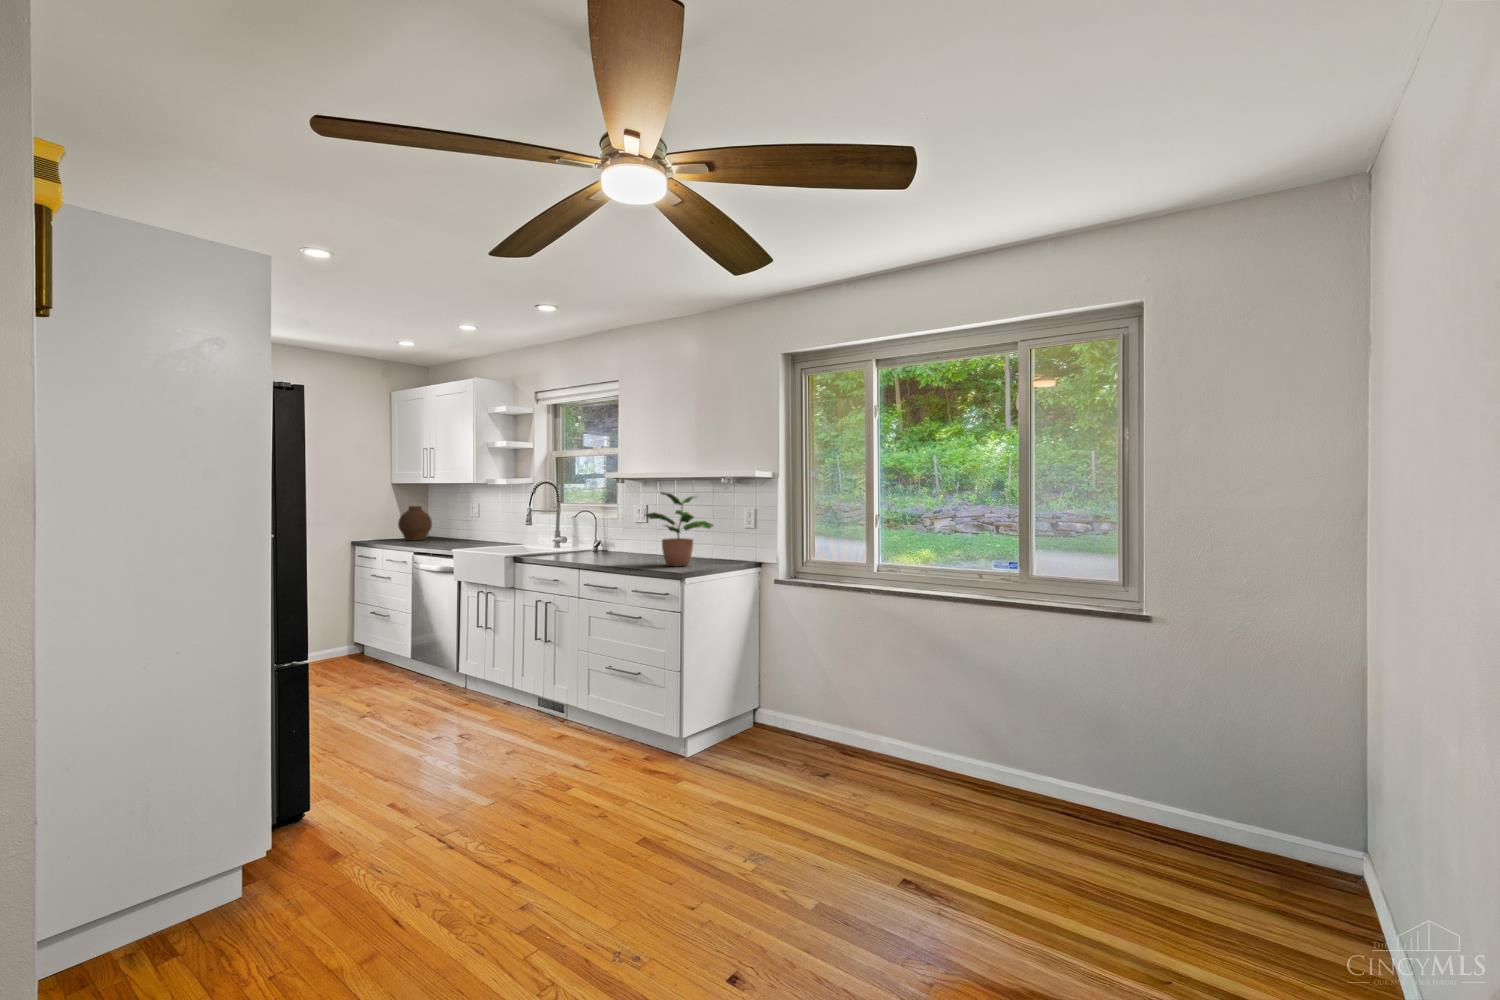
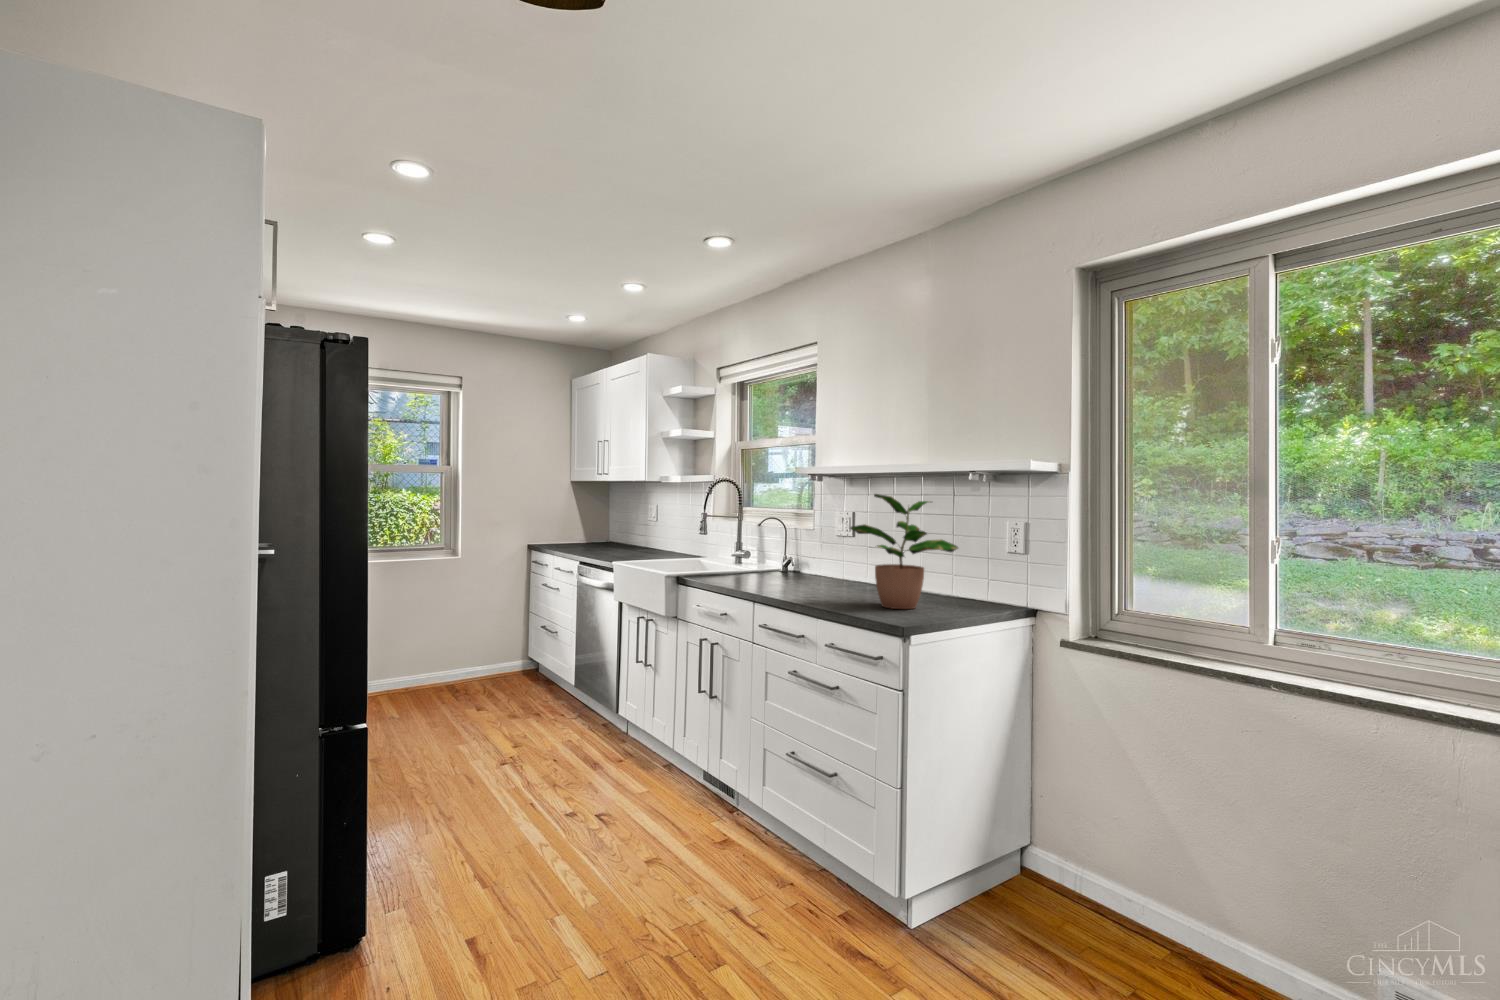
vase: present [398,506,432,540] -> none [575,506,611,545]

